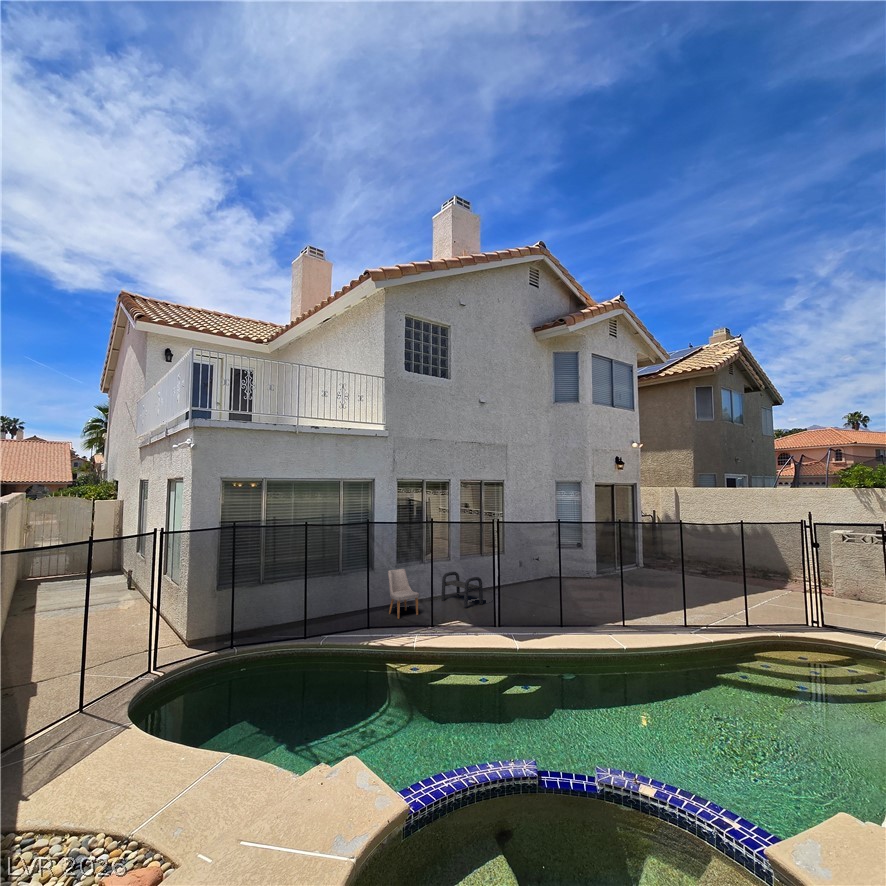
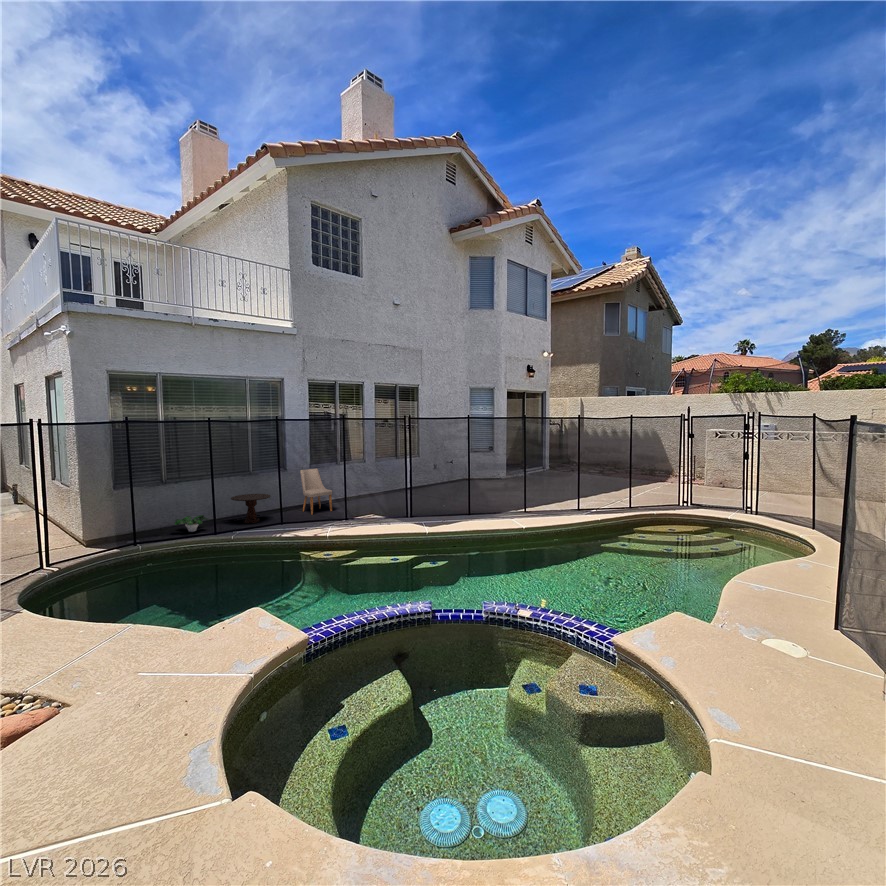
bench: present [441,572,483,608] -> none [356,473,397,504]
side table: none [322,595,359,627] -> present [231,494,270,523]
potted plant: none [269,618,302,636] -> present [175,515,210,532]

